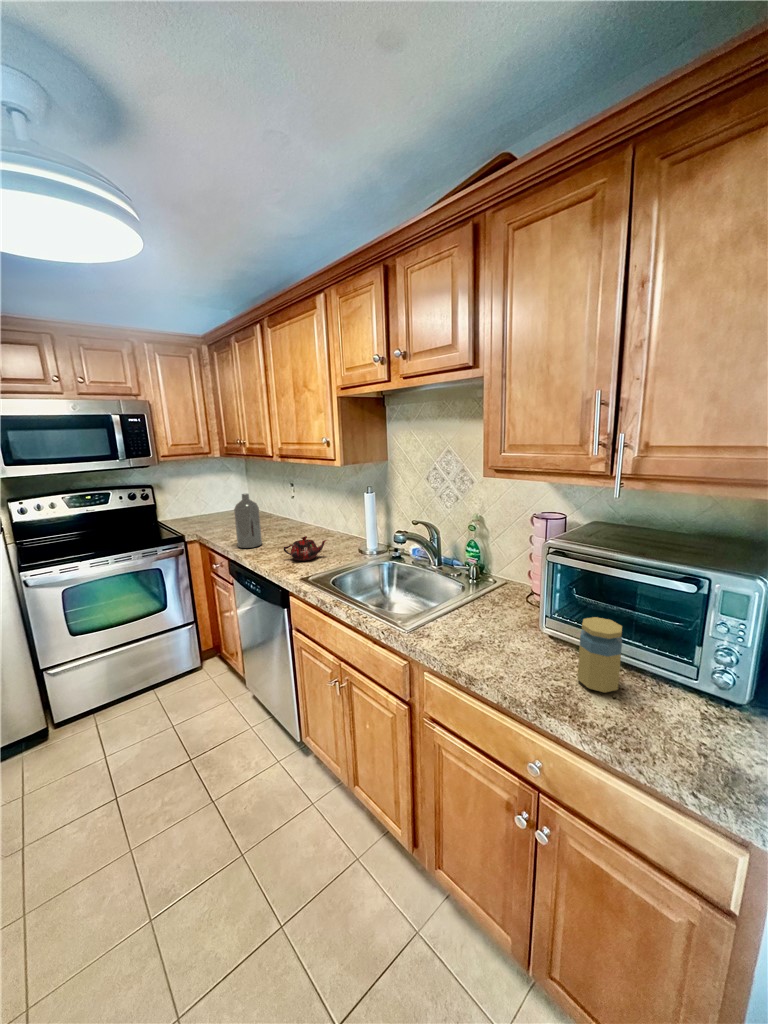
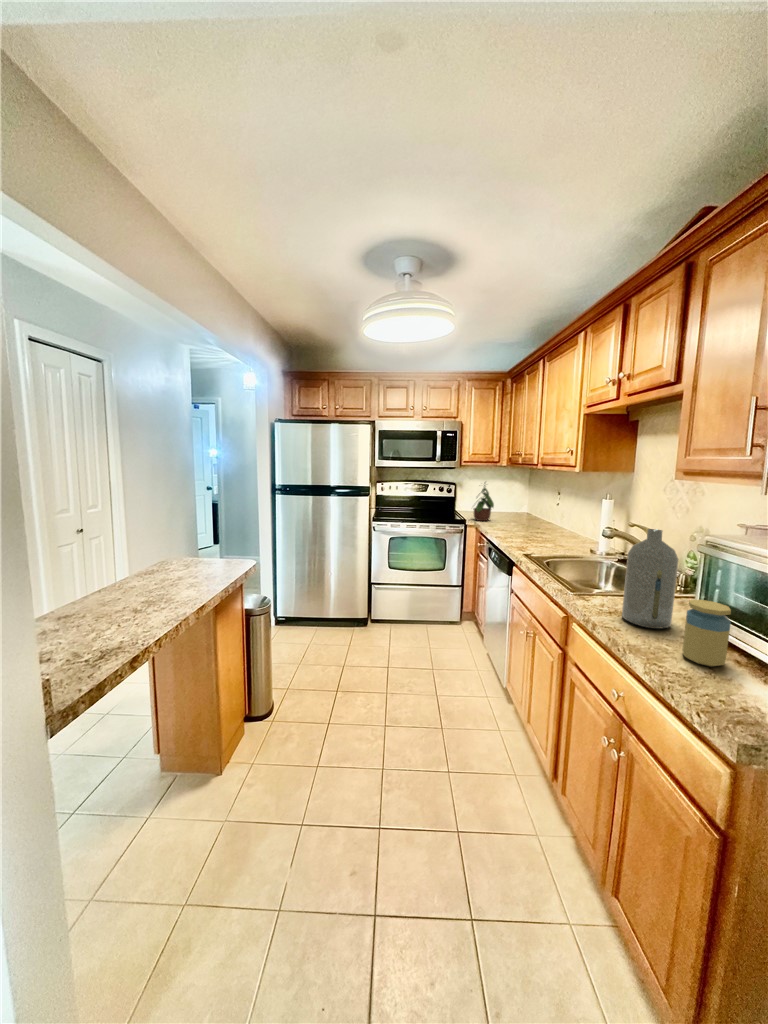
potted plant: none [186,479,222,532] -> present [473,485,494,521]
bottle: present [234,494,262,548] -> present [622,529,679,629]
teapot: present [283,536,327,561] -> none [523,528,561,548]

